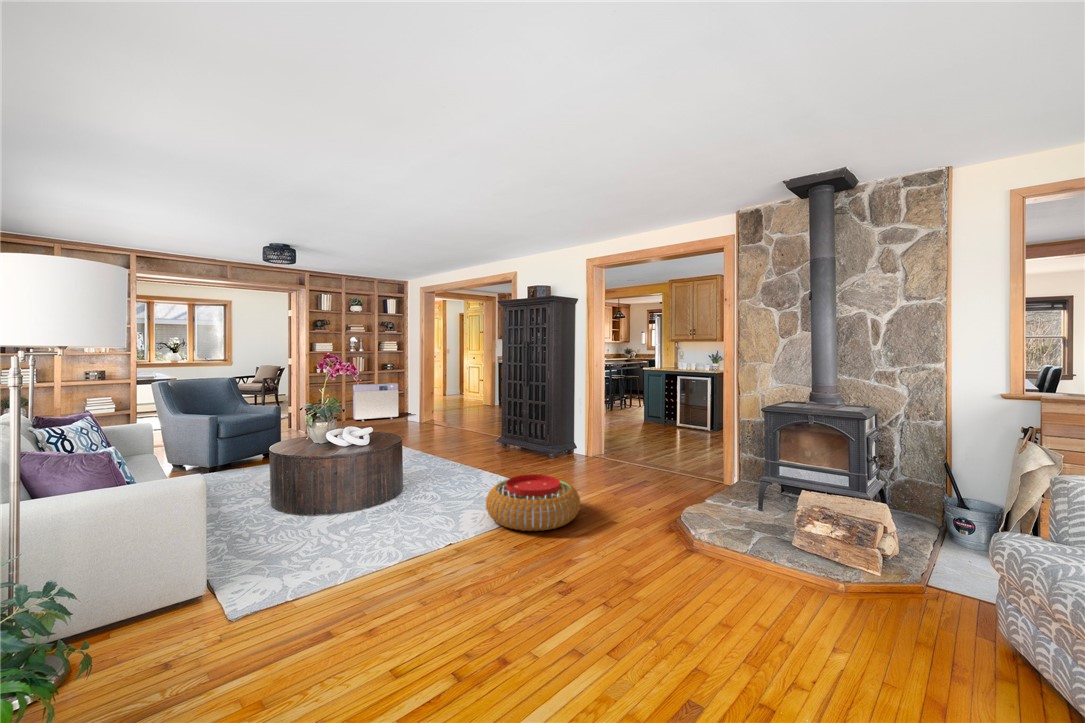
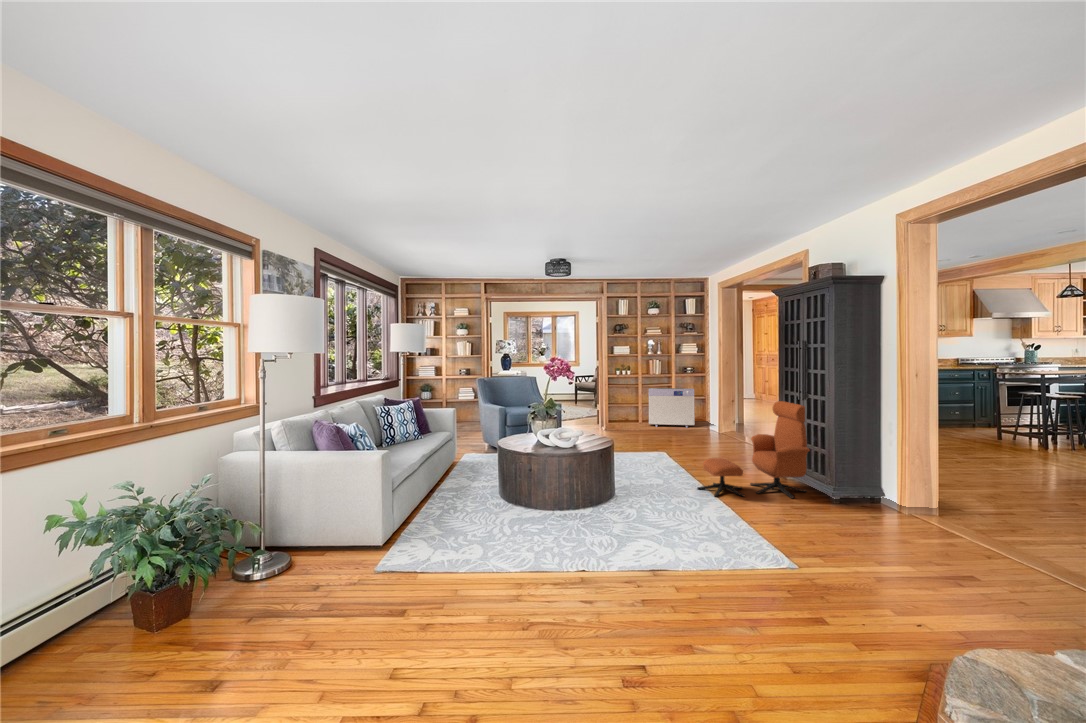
lounge chair: none [459,389,537,469] -> present [697,401,810,498]
pouf: present [486,475,580,531] -> none [648,514,782,598]

